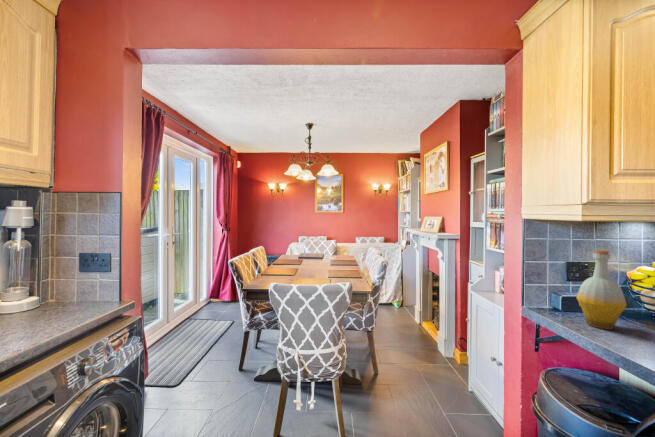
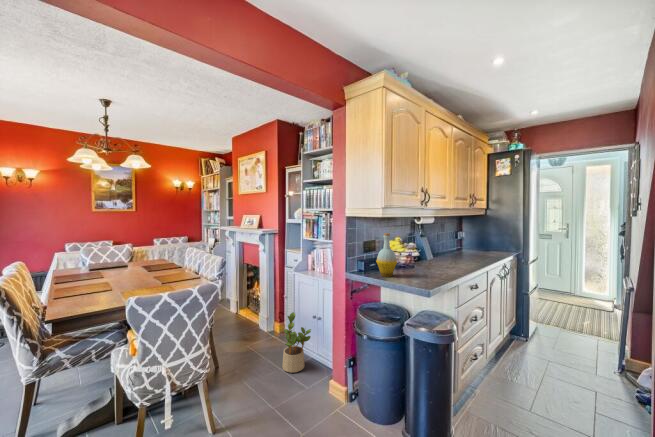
potted plant: none [441,339,483,418] -> present [282,312,311,373]

